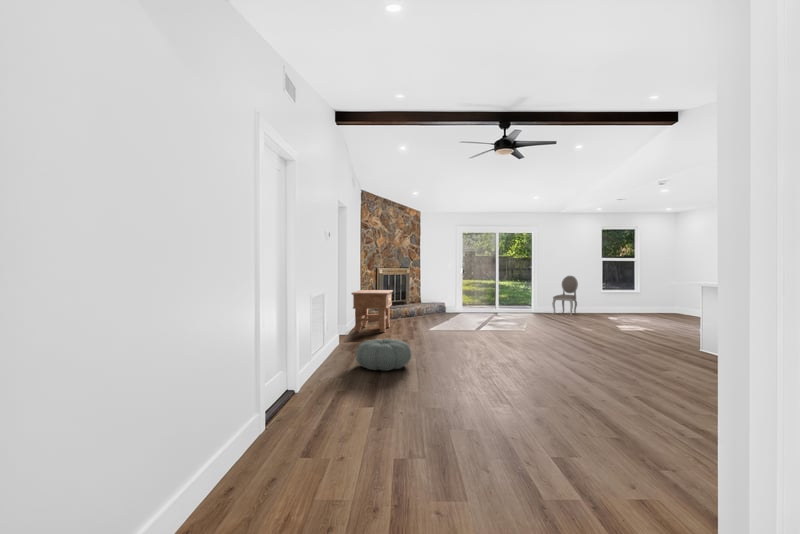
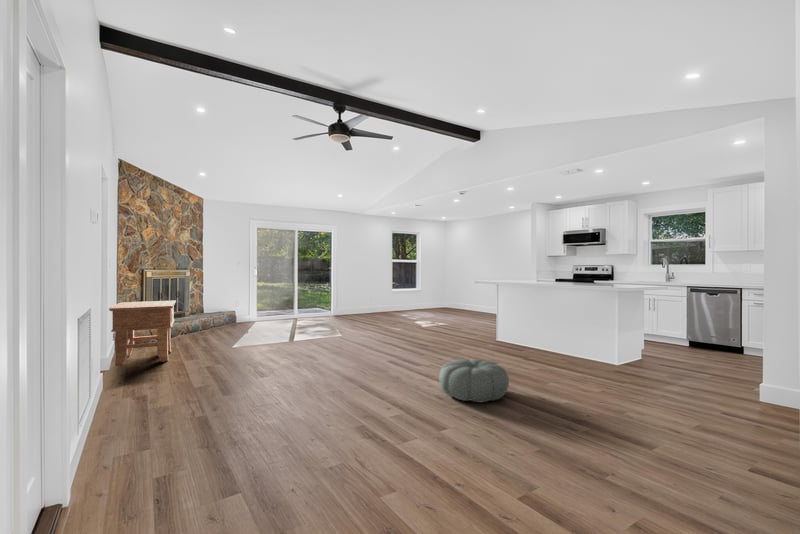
dining chair: present [552,276,578,316] -> none [352,276,374,316]
pouf: present [356,339,411,371] -> present [439,359,509,402]

